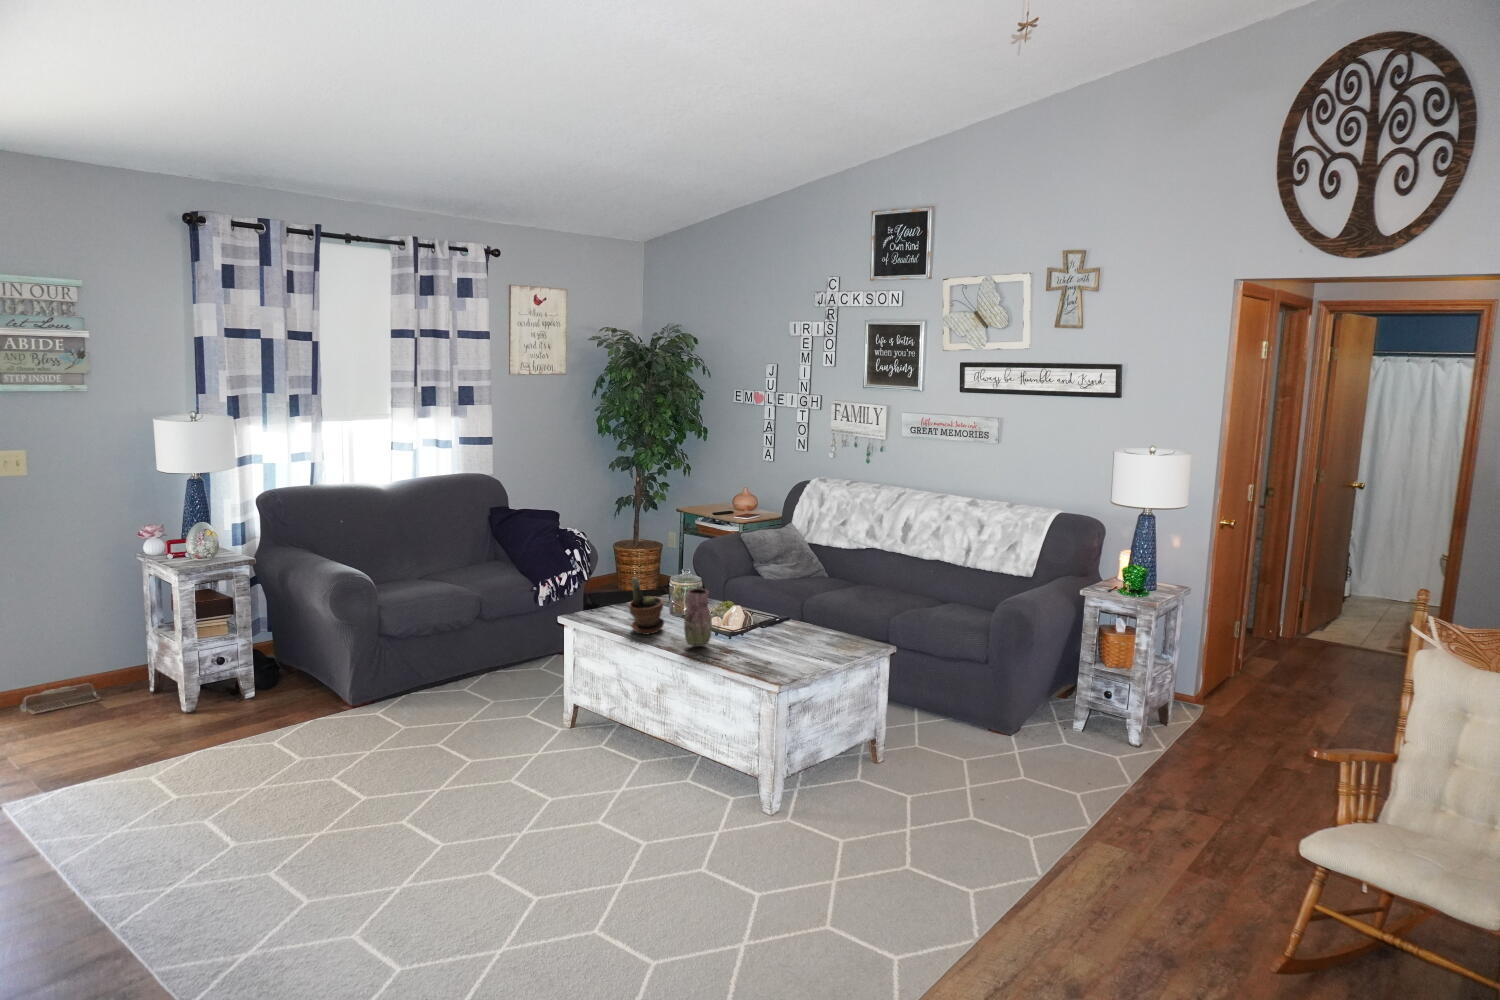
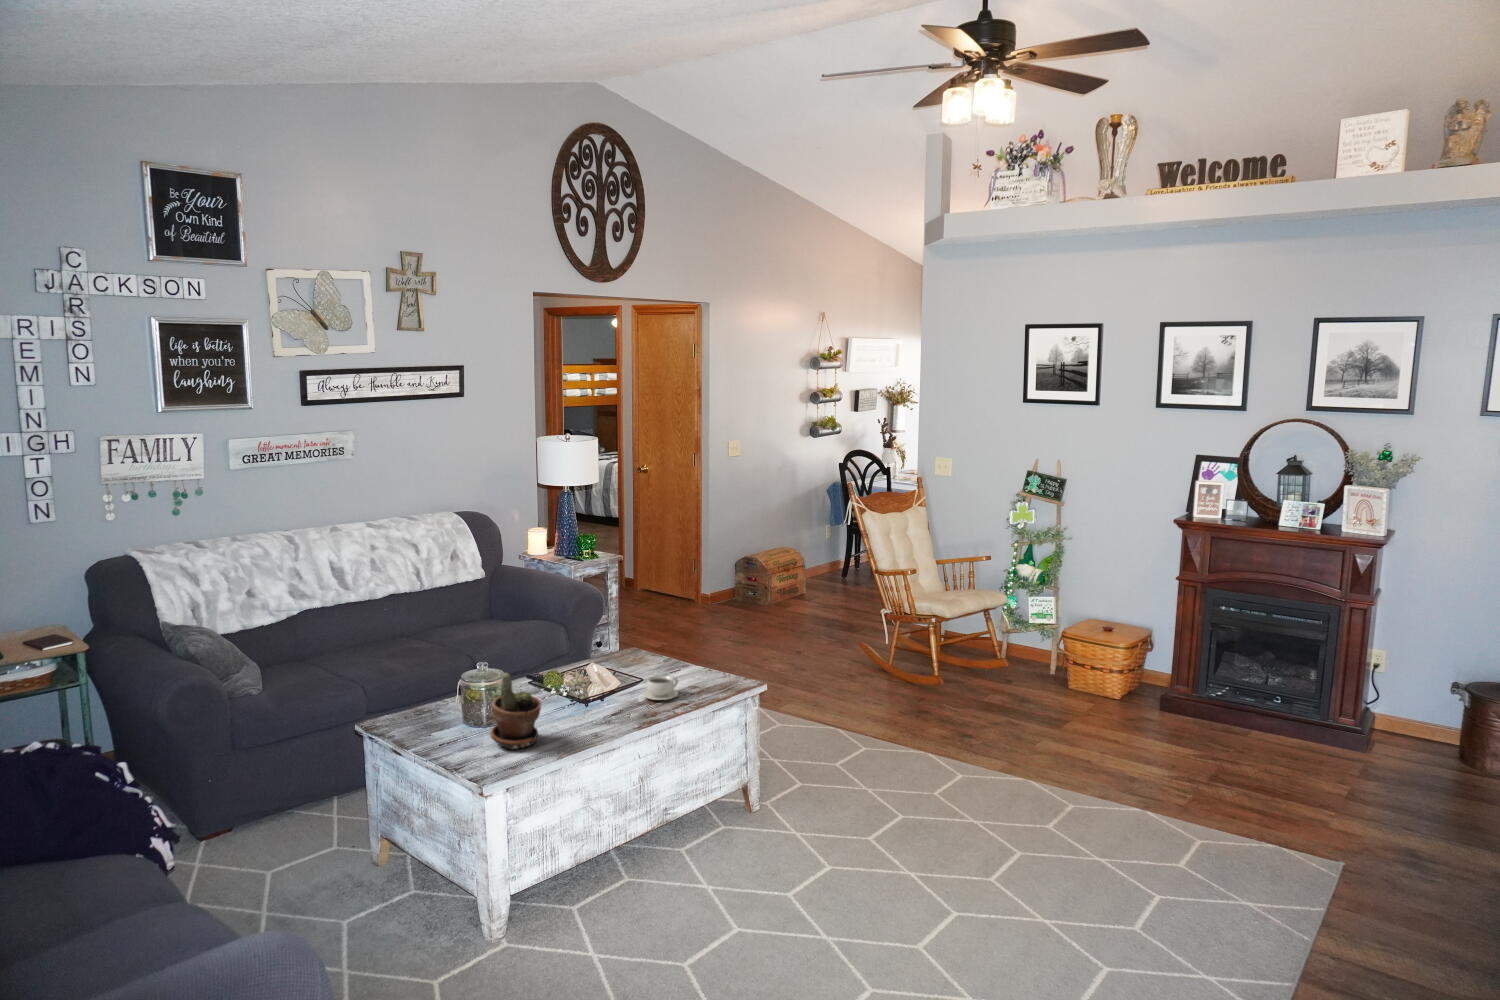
vase: present [684,588,712,647] -> none [588,642,623,716]
teacup: none [727,641,759,662] -> present [643,676,678,700]

